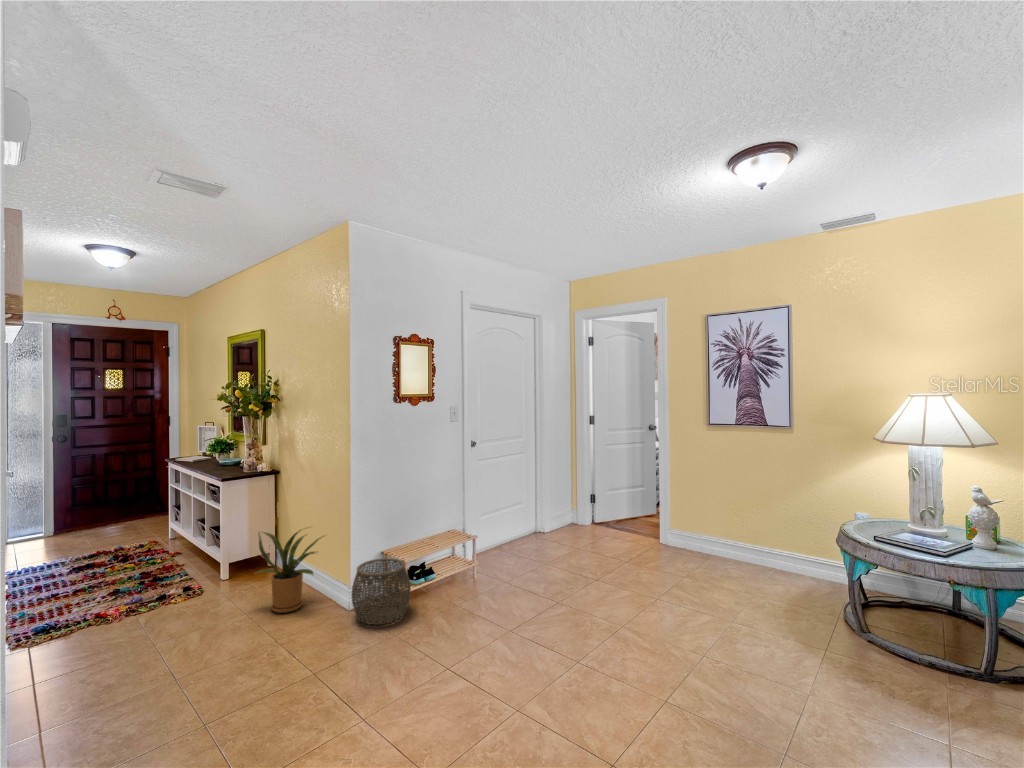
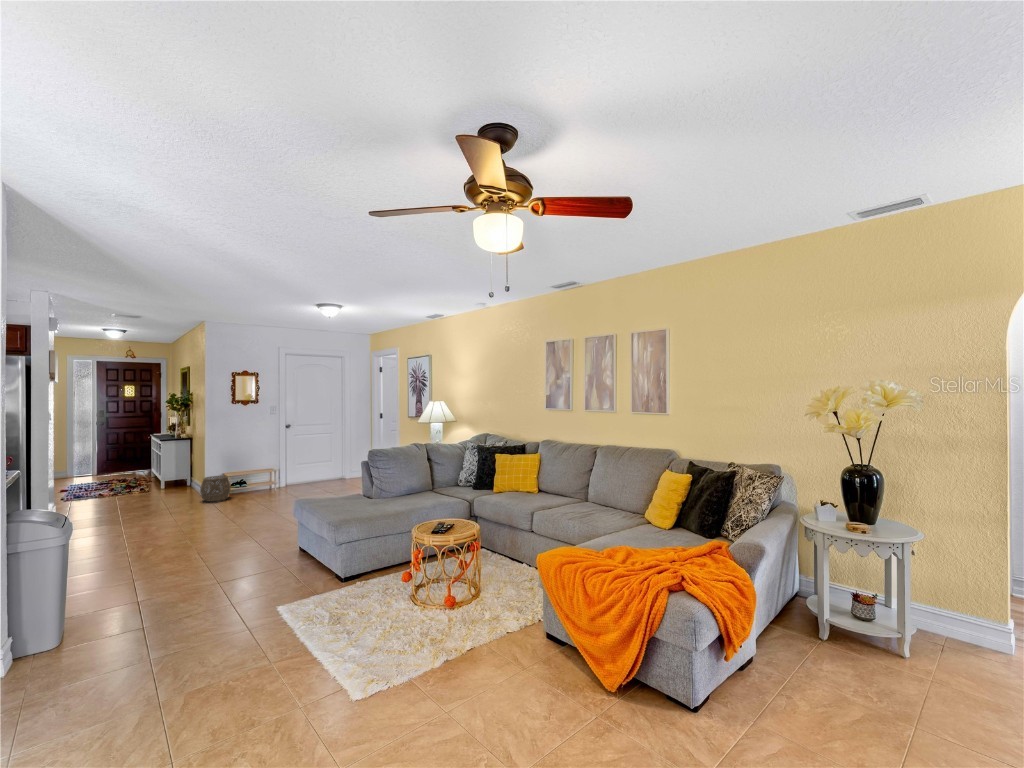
house plant: present [256,527,325,613] -> none [164,460,200,498]

